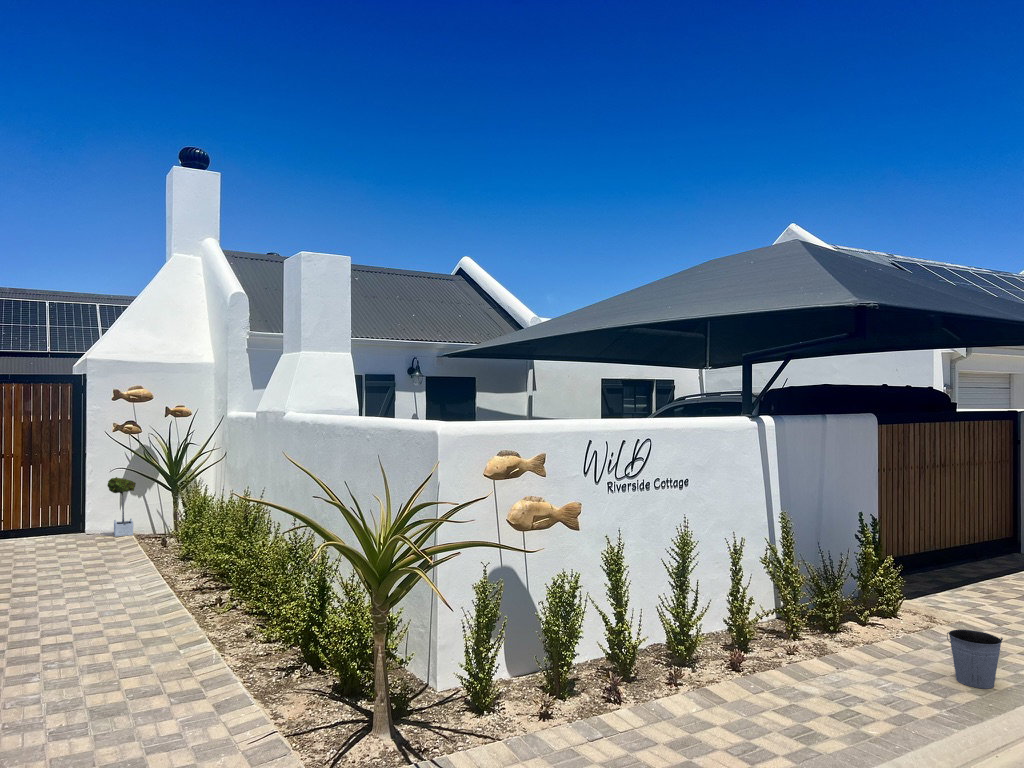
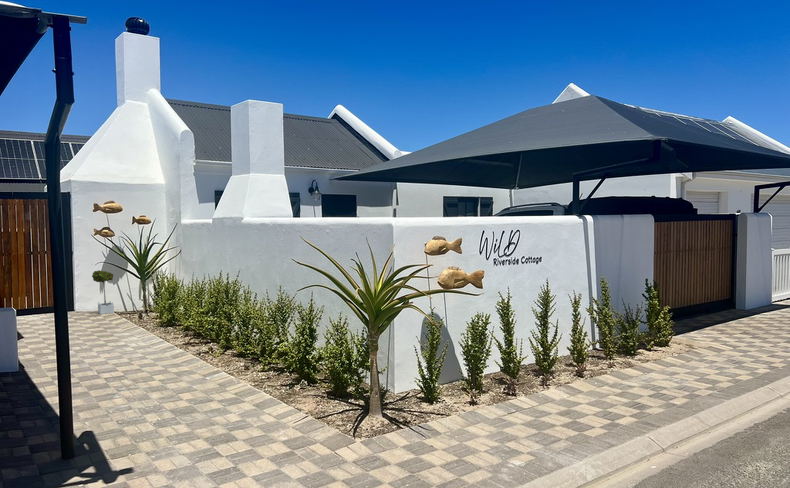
bucket: present [947,629,1003,689] -> none [710,347,744,381]

